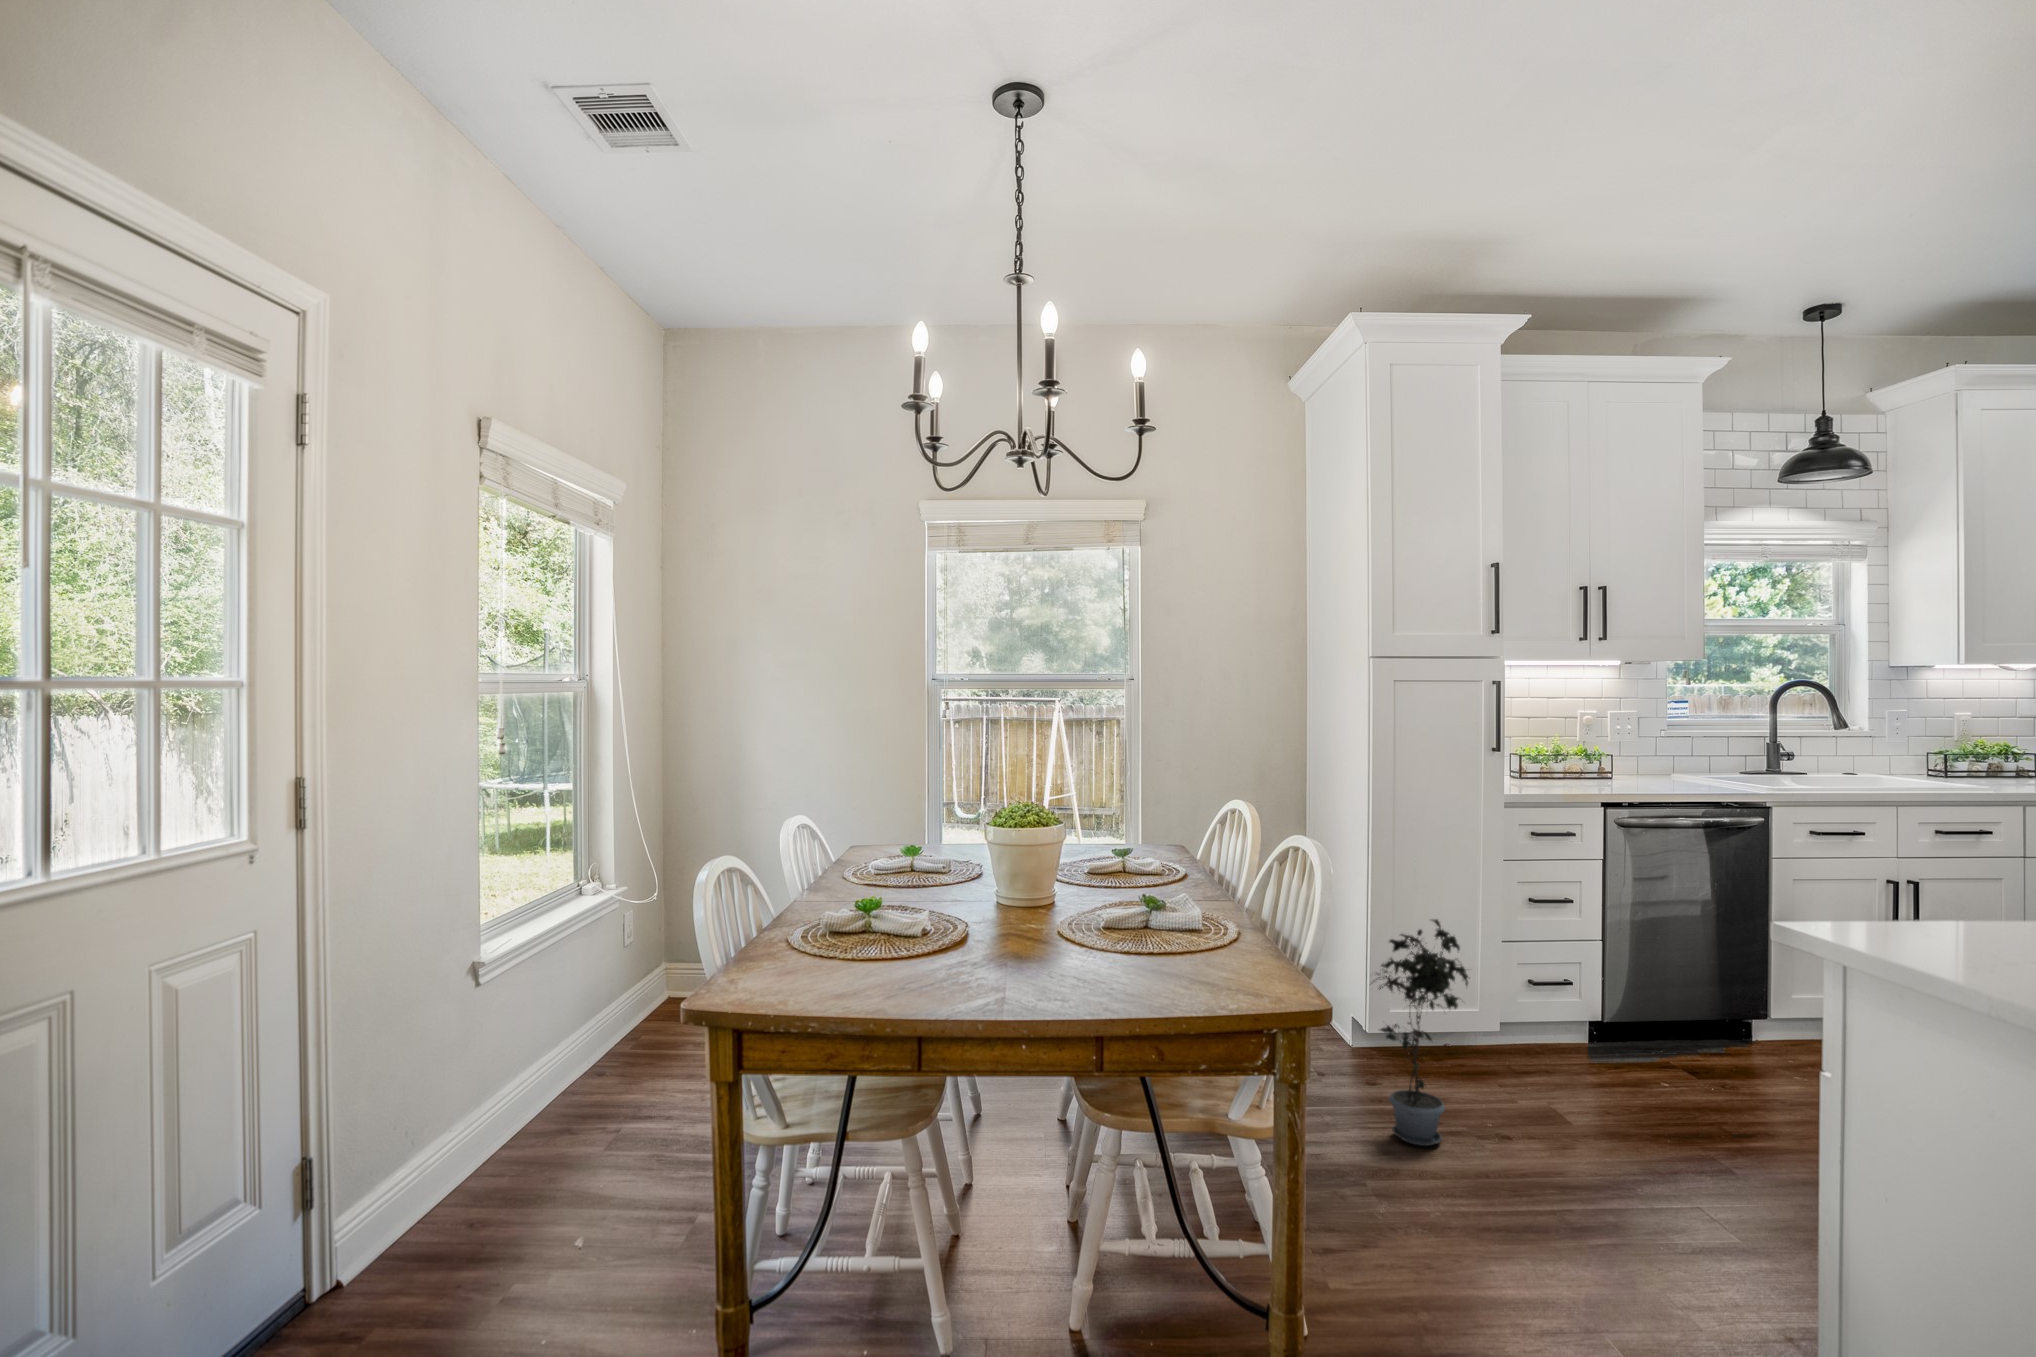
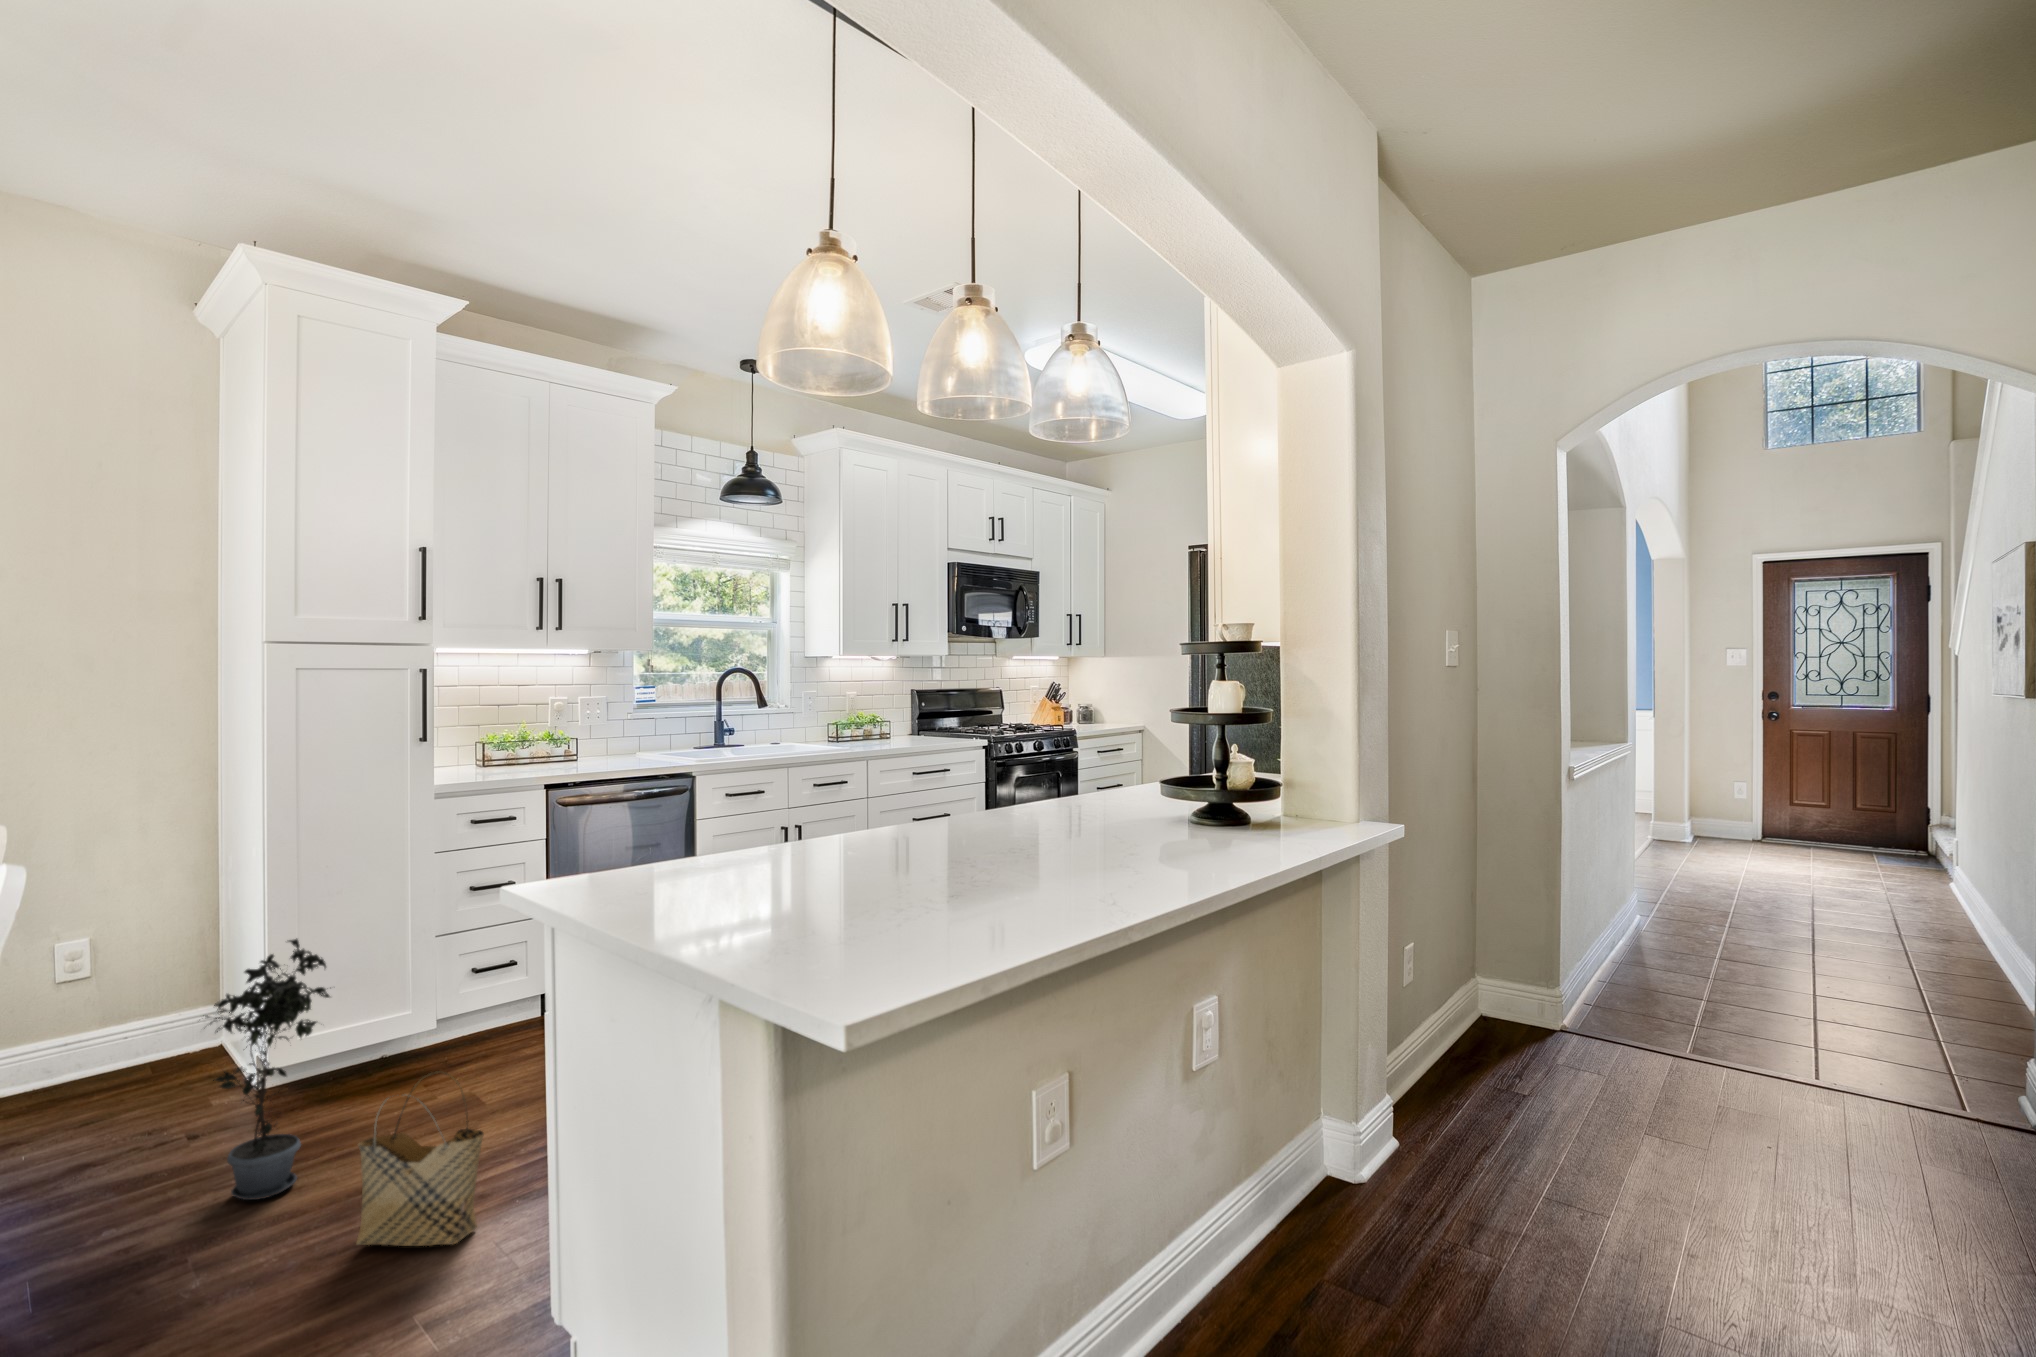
woven basket: none [1531,1072,1659,1252] -> present [356,1071,484,1246]

